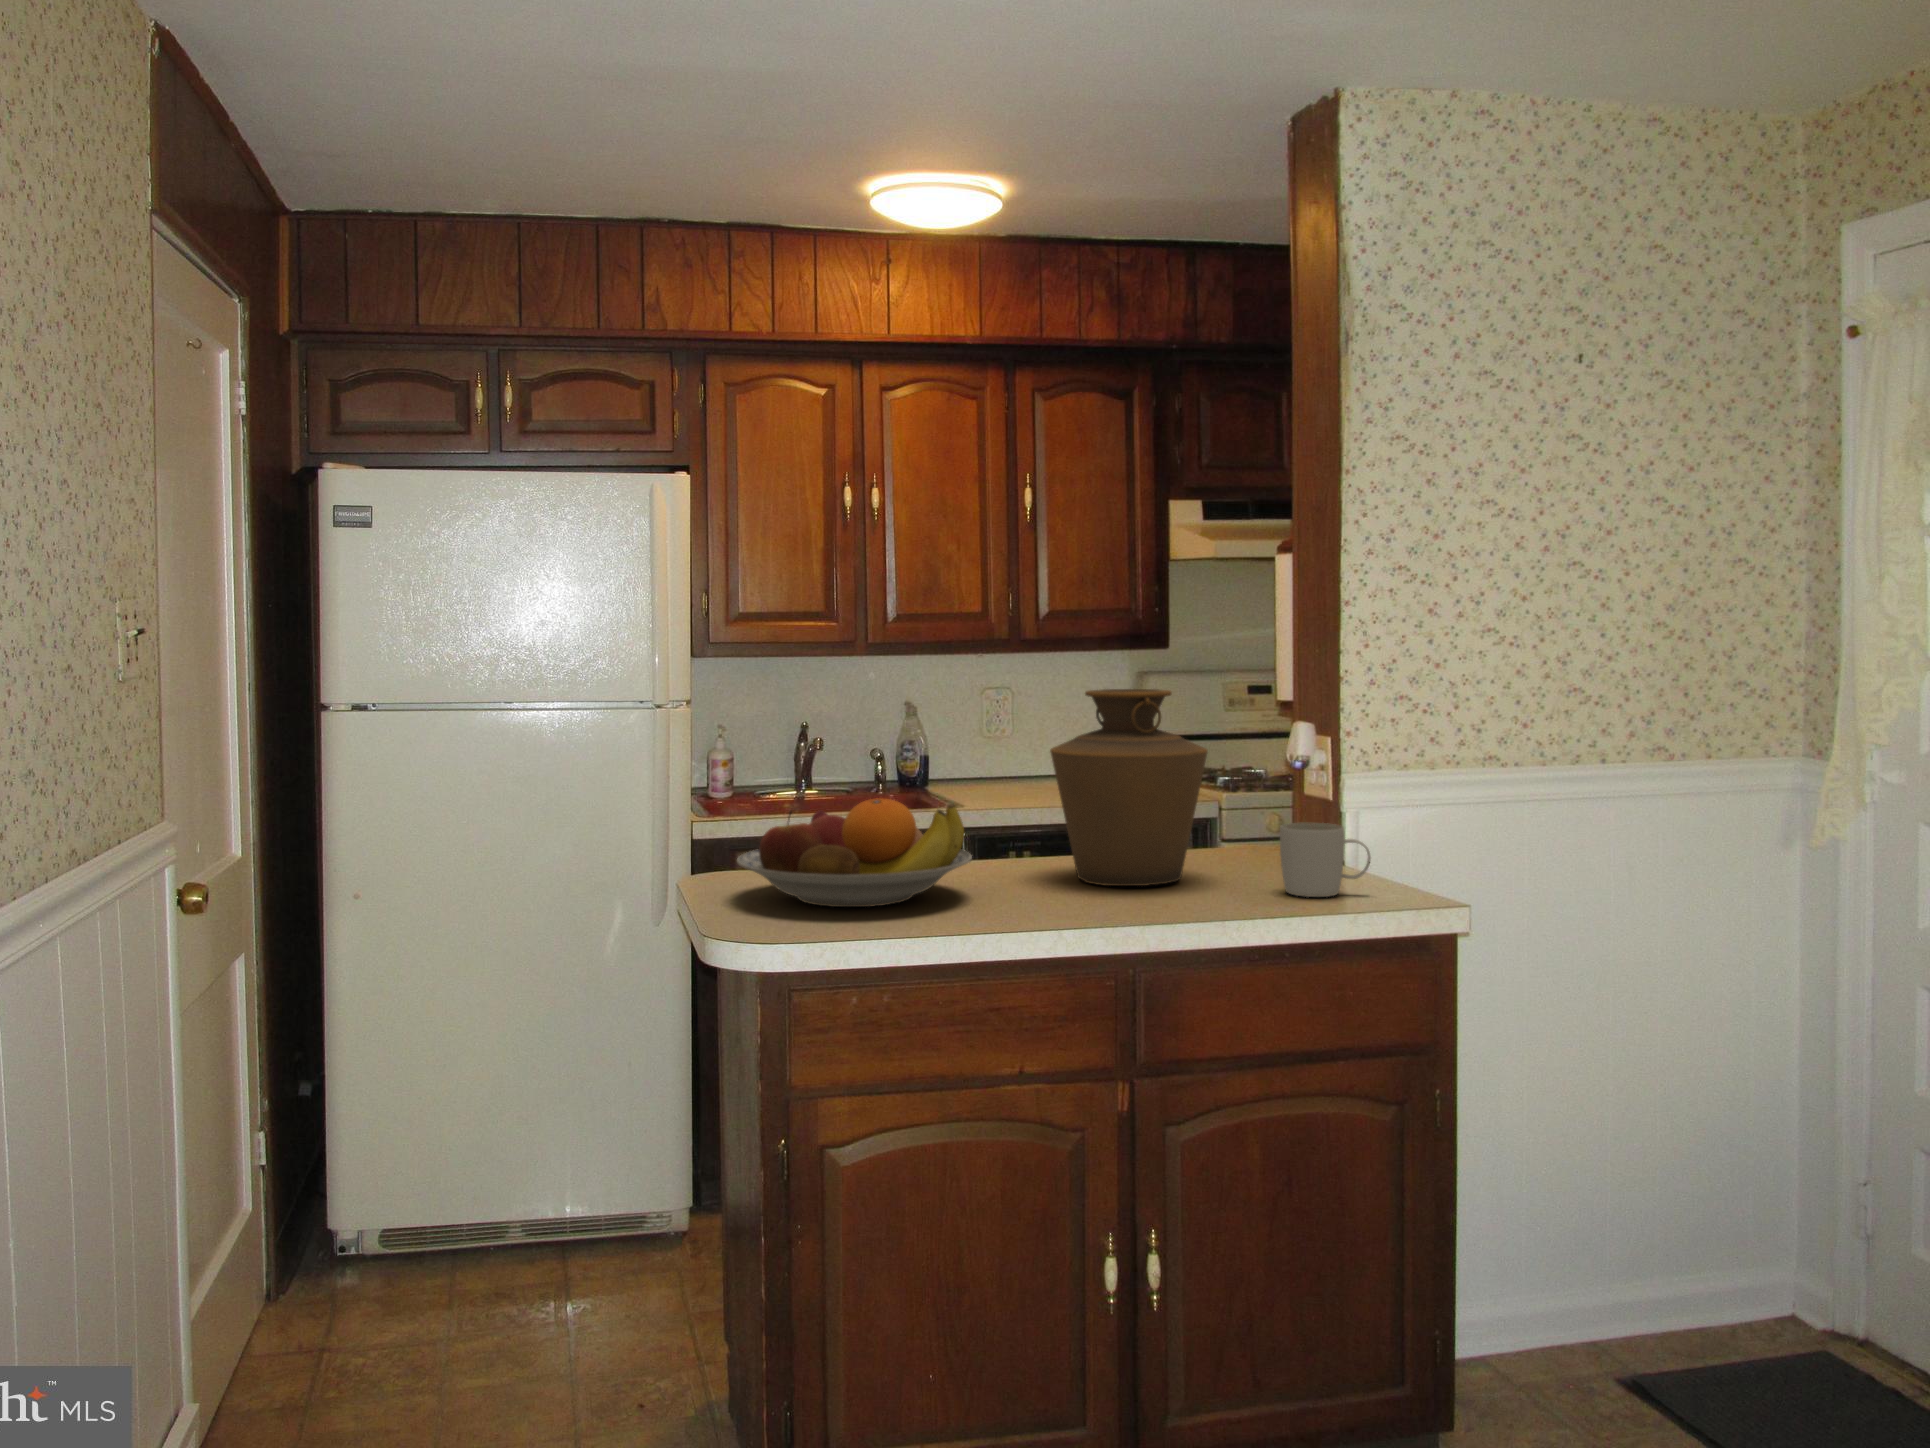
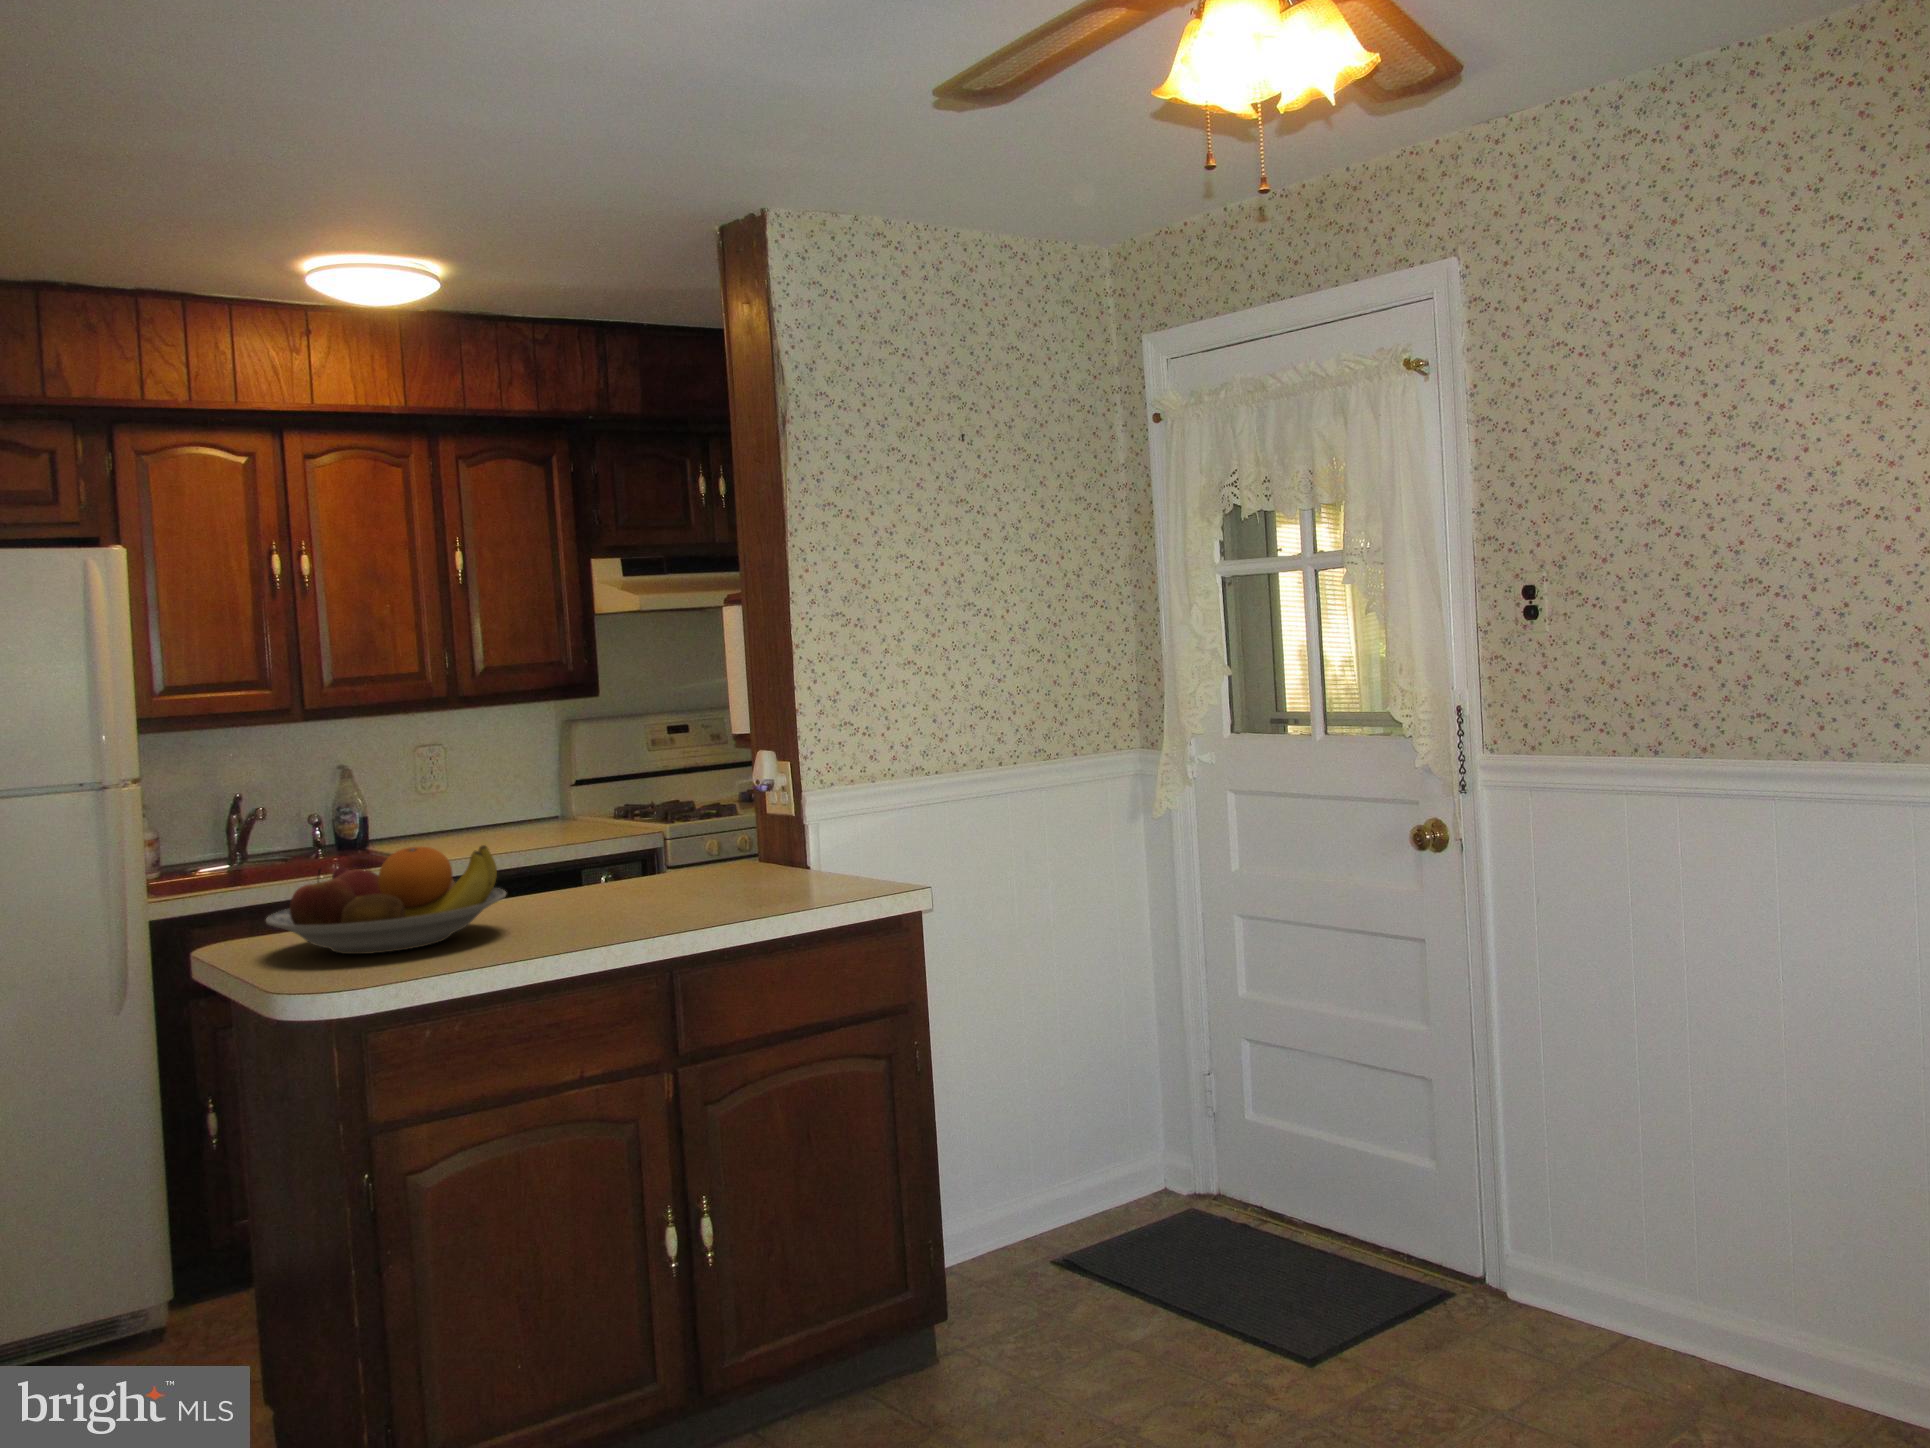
vase: present [1050,689,1208,886] -> none [561,728,703,905]
mug: present [1280,823,1371,897] -> none [771,829,845,891]

